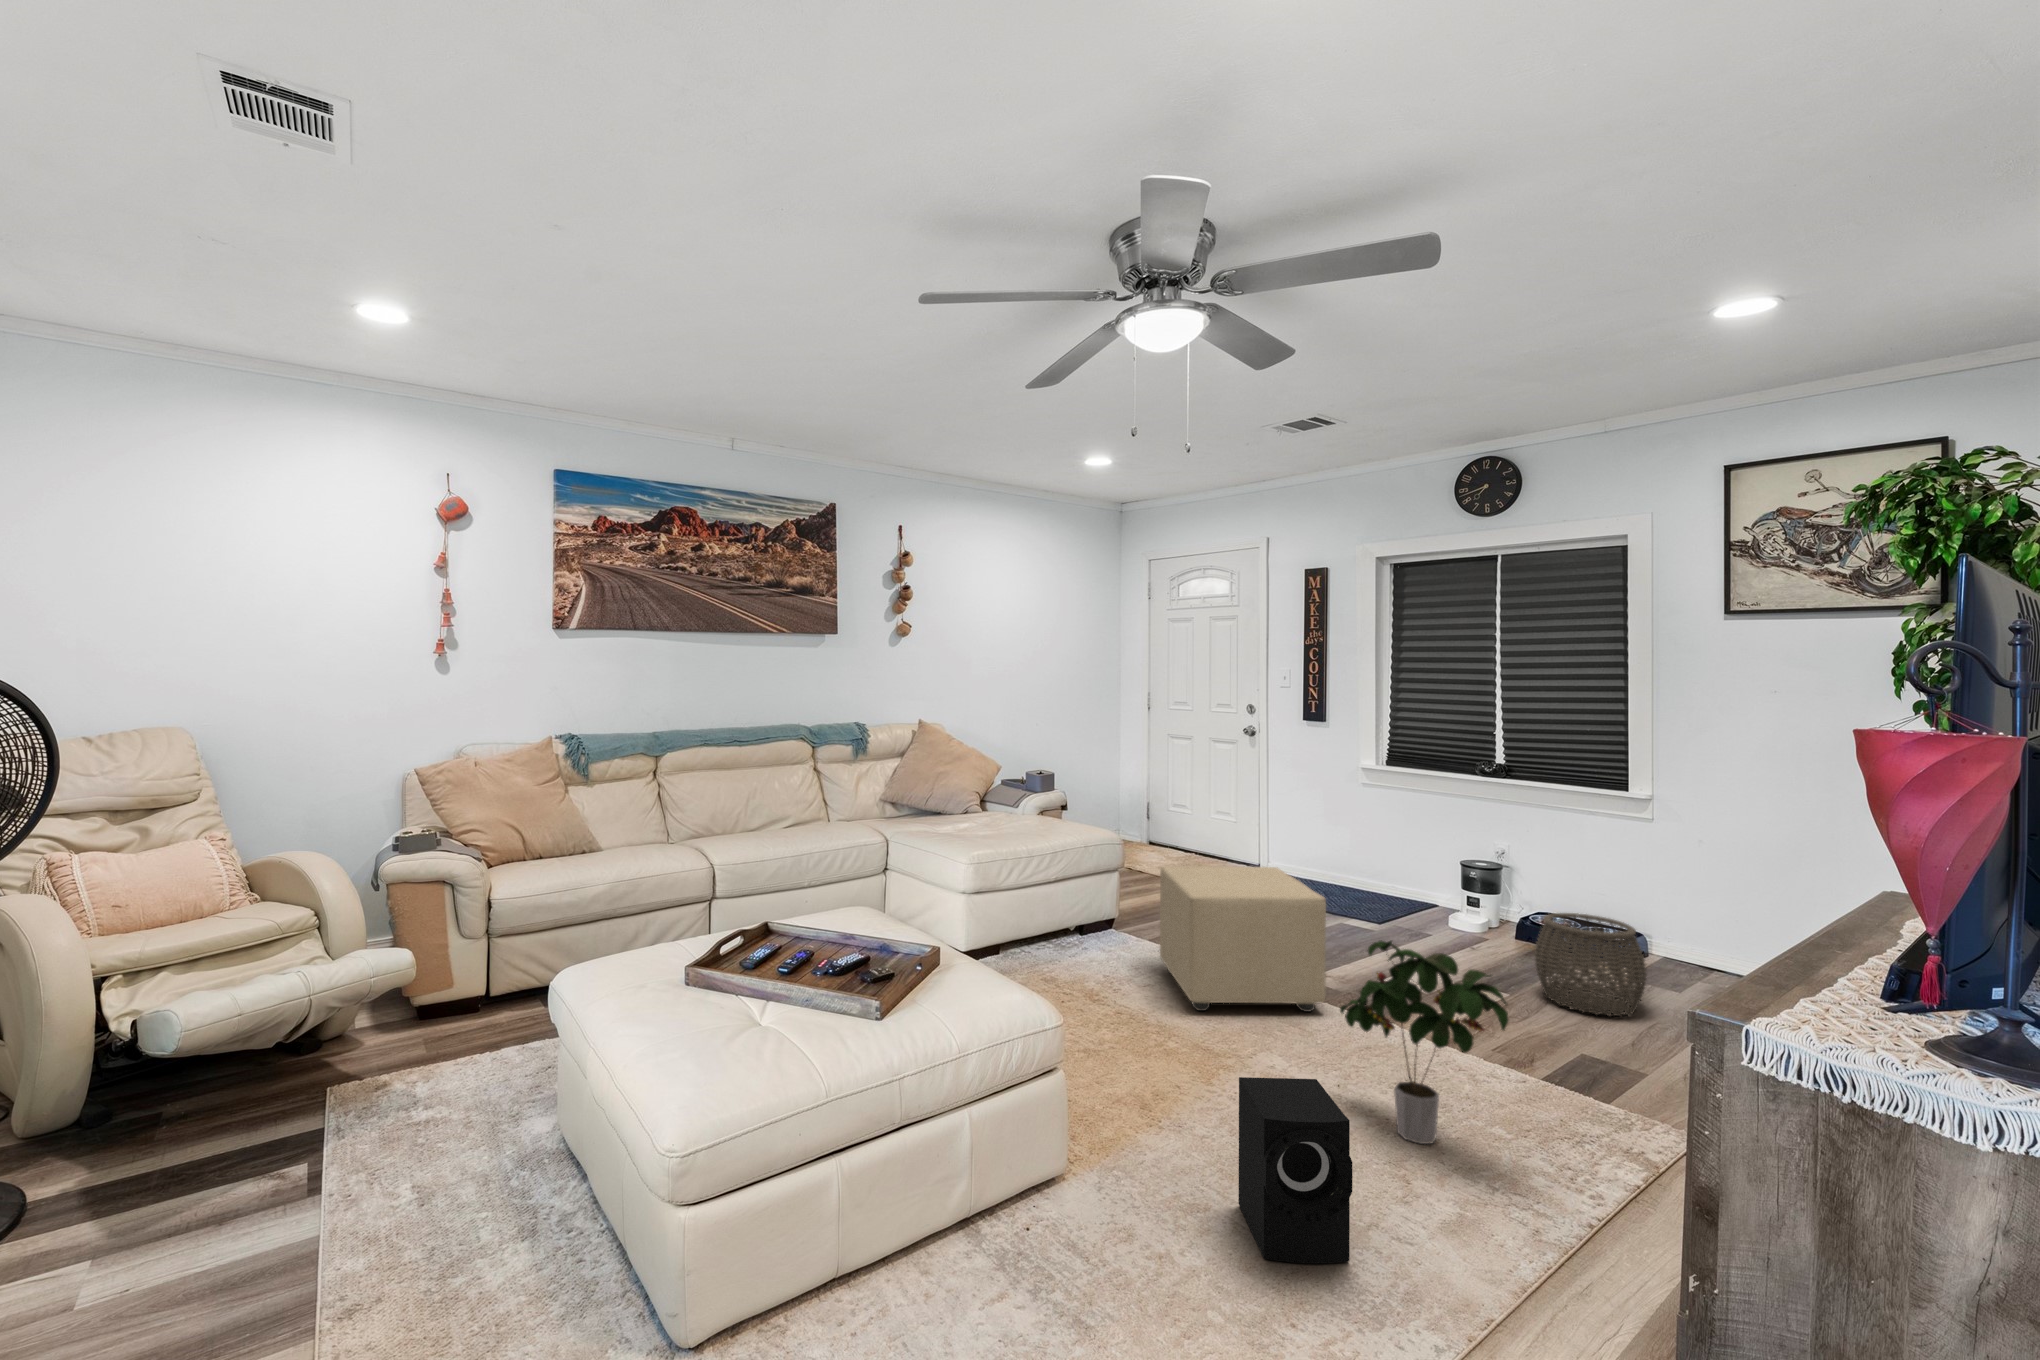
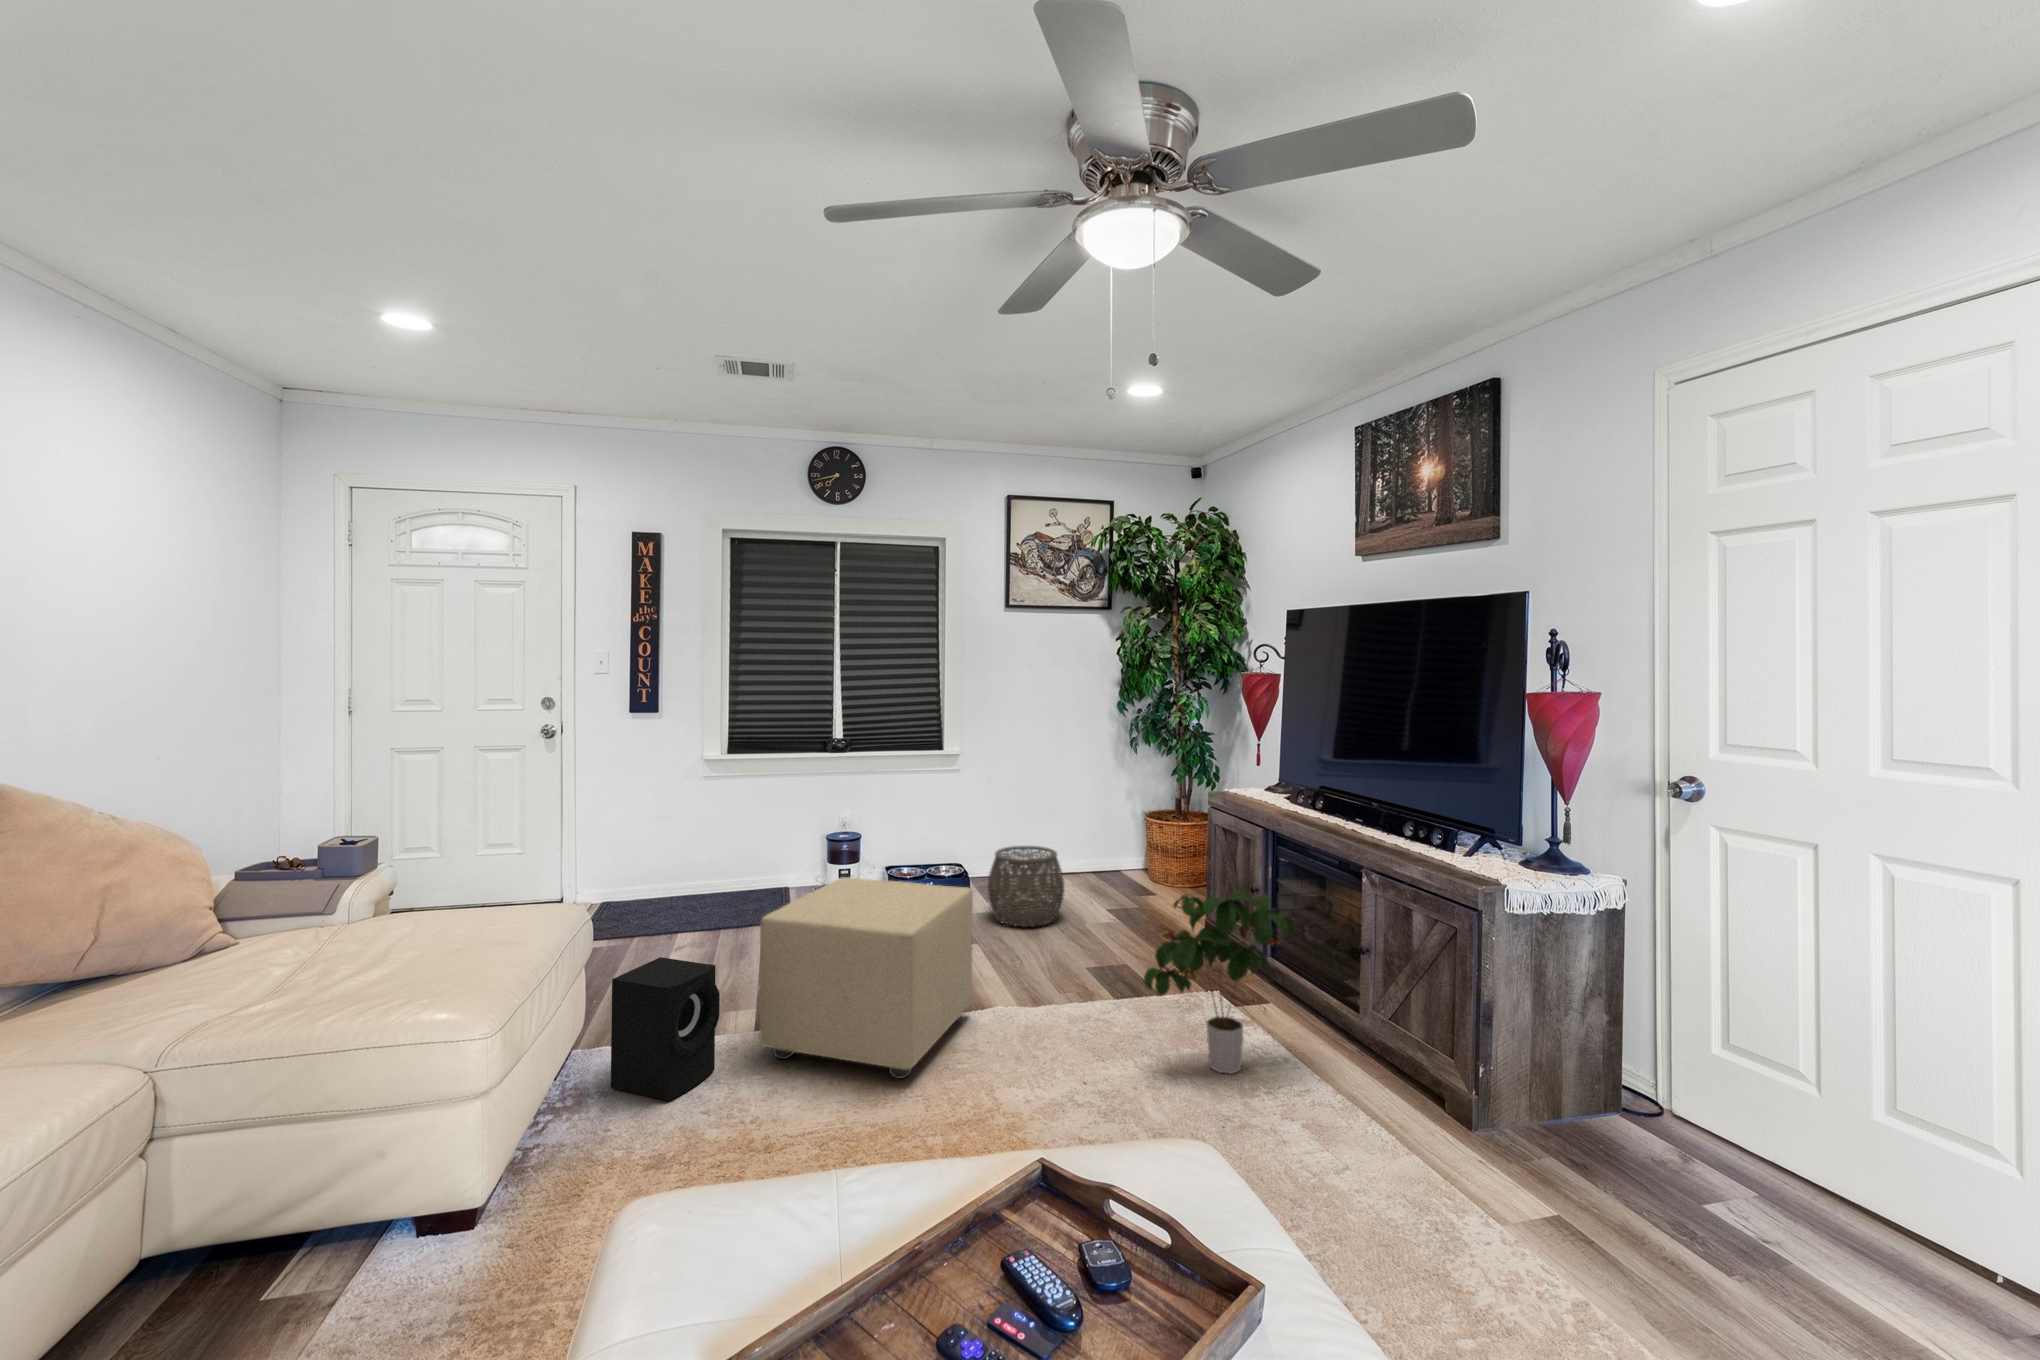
speaker: present [1239,1077,1352,1263] -> present [611,957,720,1101]

